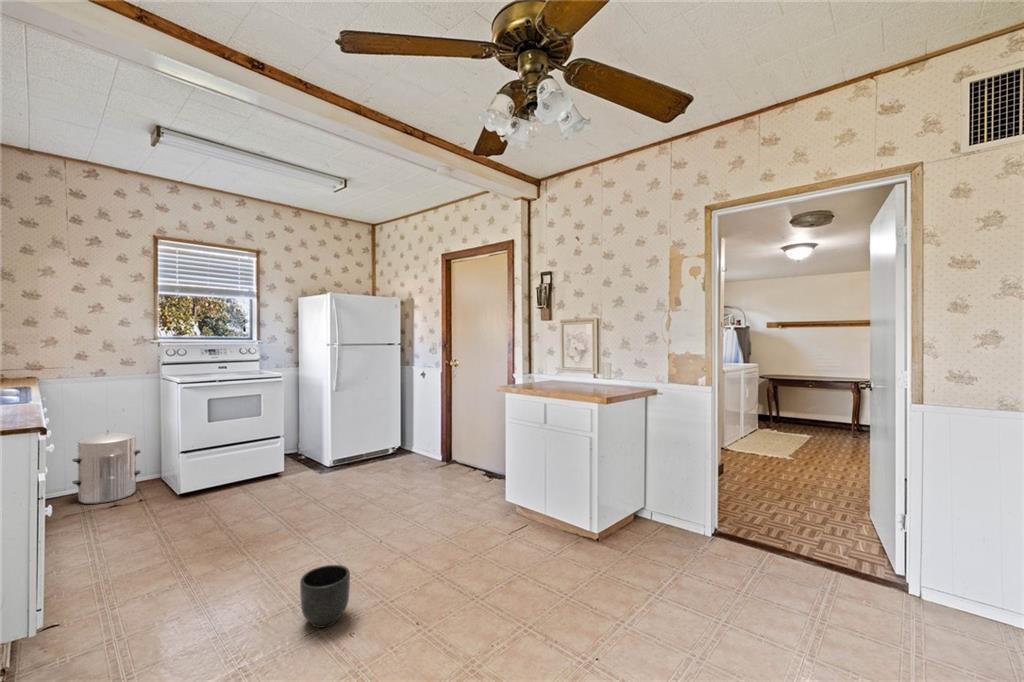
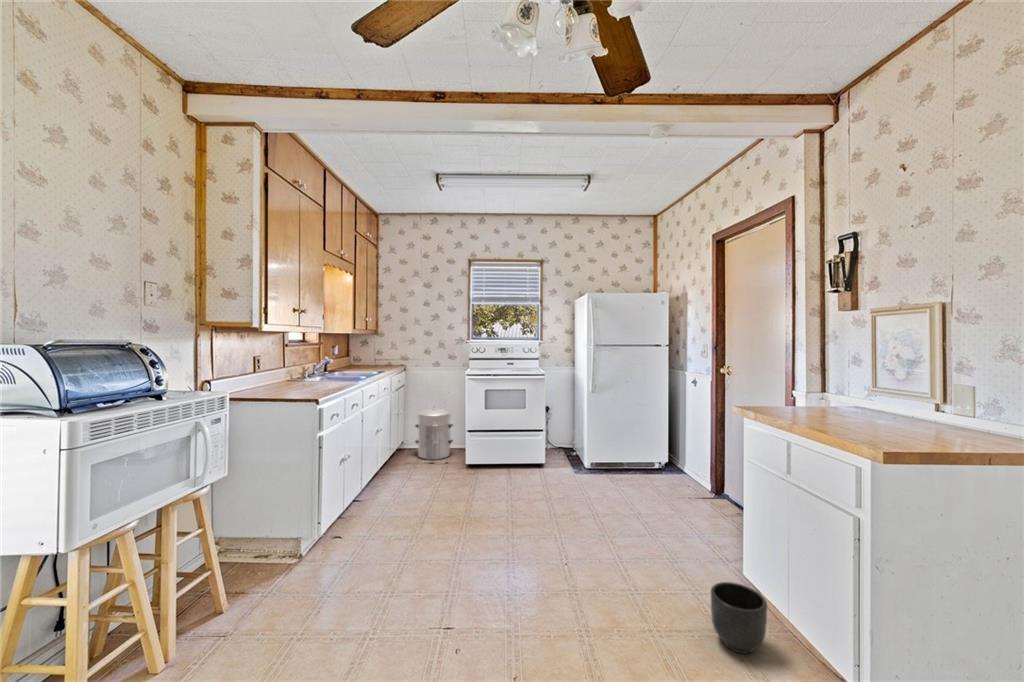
planter: present [300,565,350,628] -> present [711,582,767,653]

